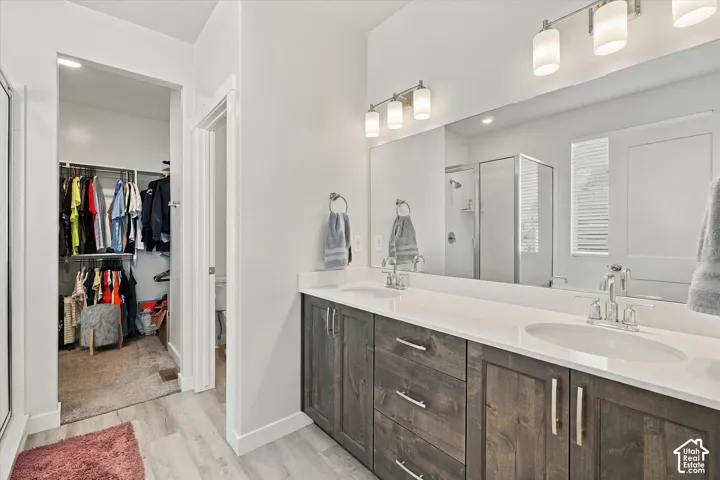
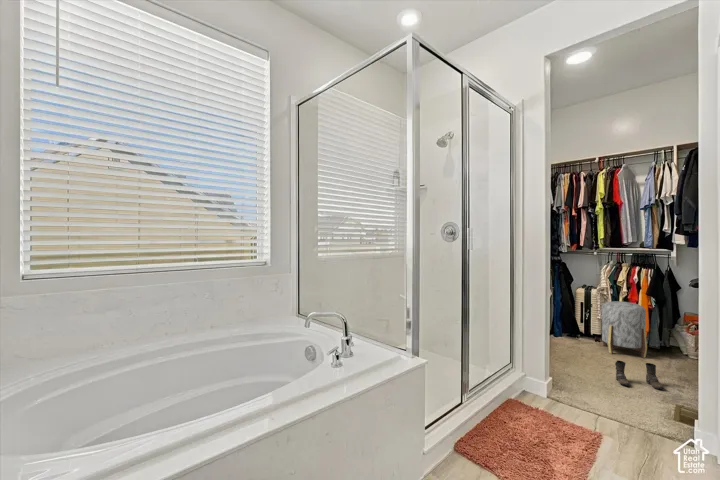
boots: none [111,350,148,377] -> present [615,360,664,389]

